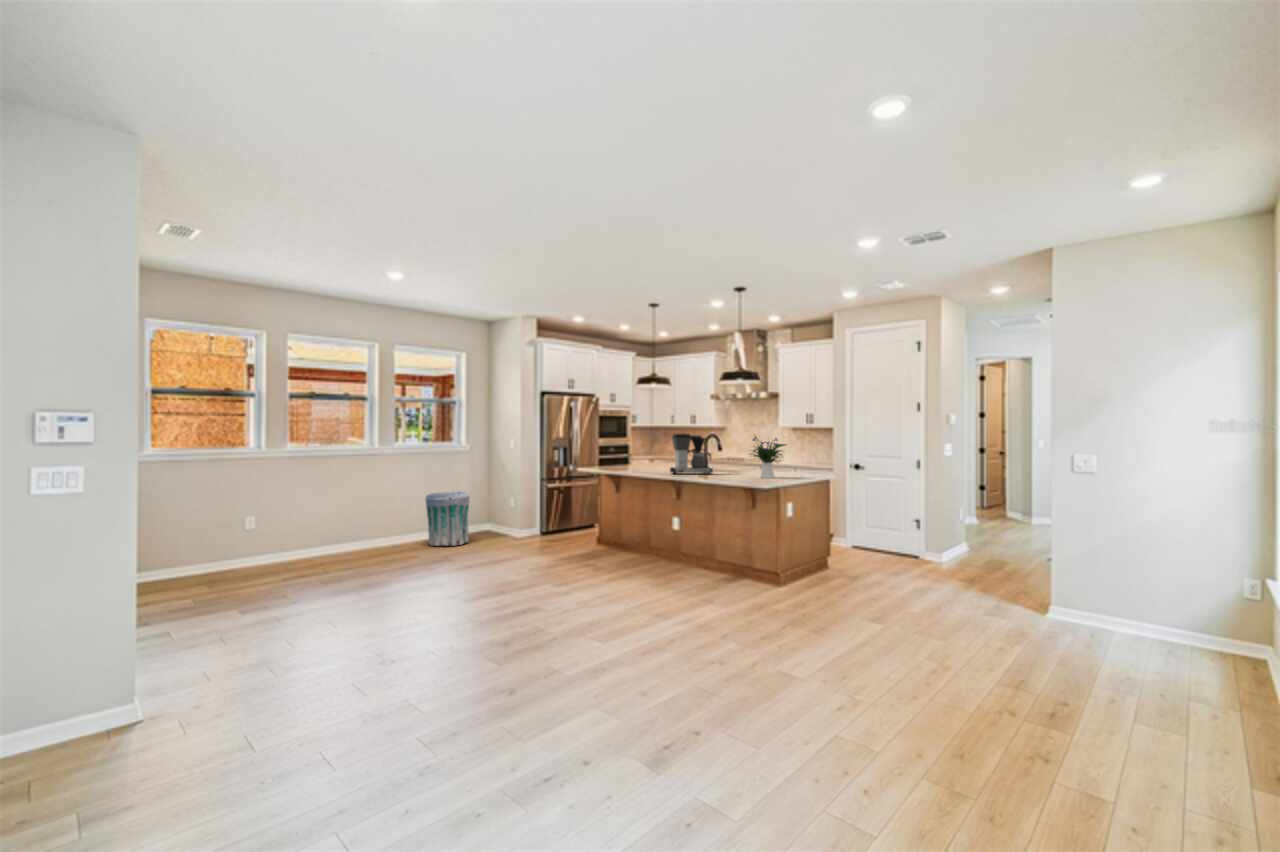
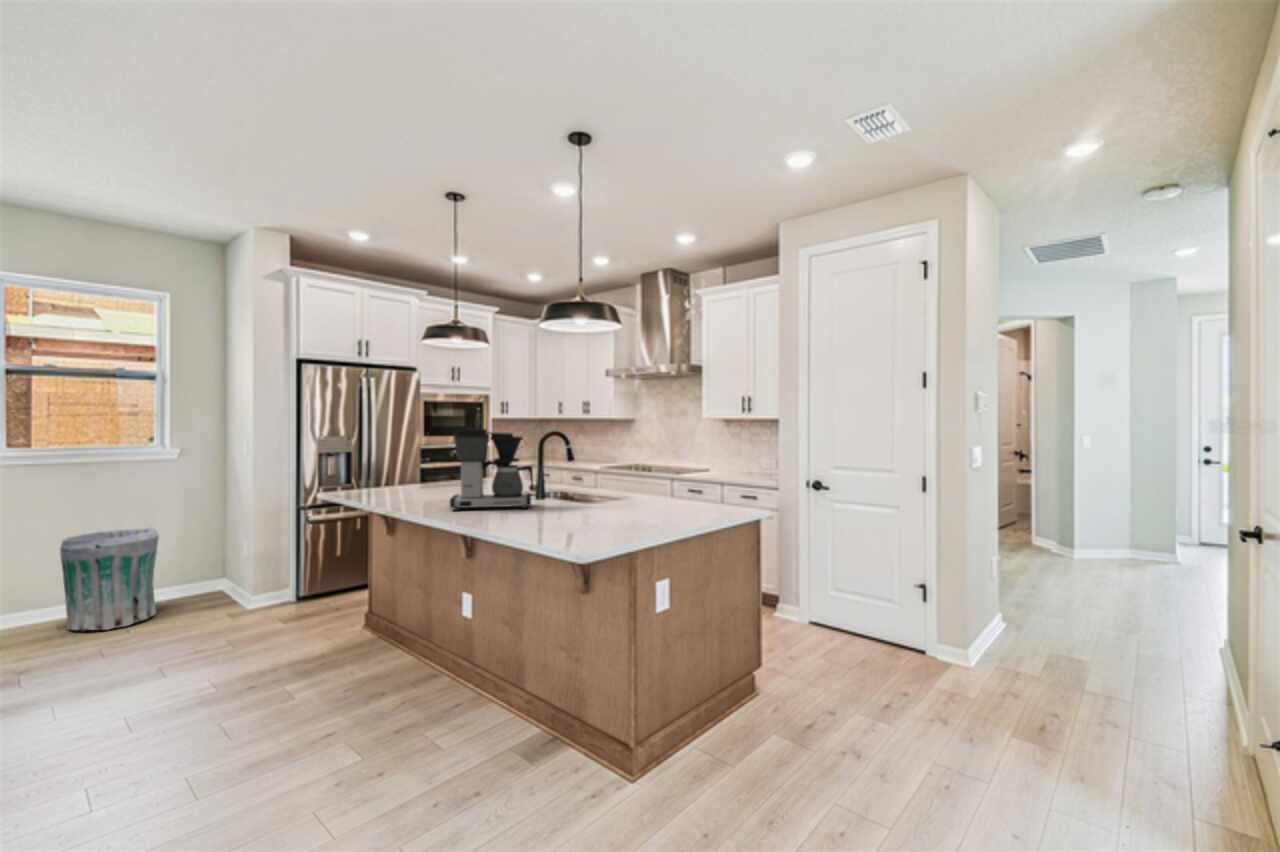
flower arrangement: present [752,437,786,478] -> none [579,430,666,524]

